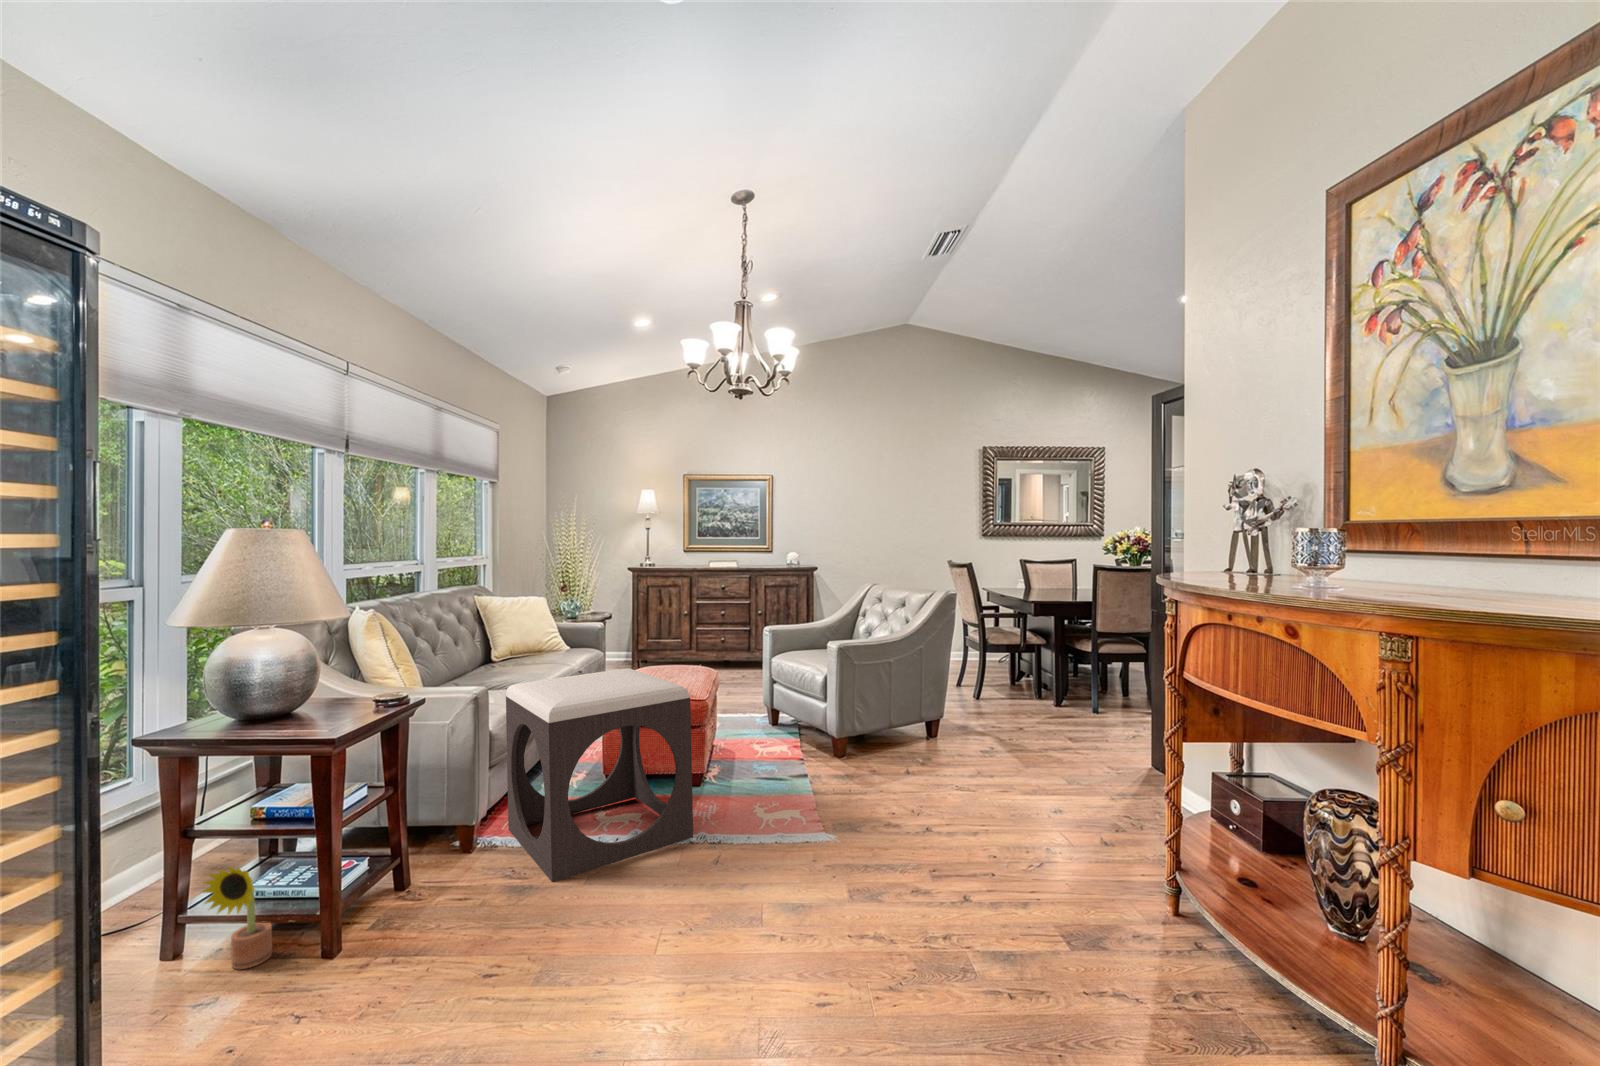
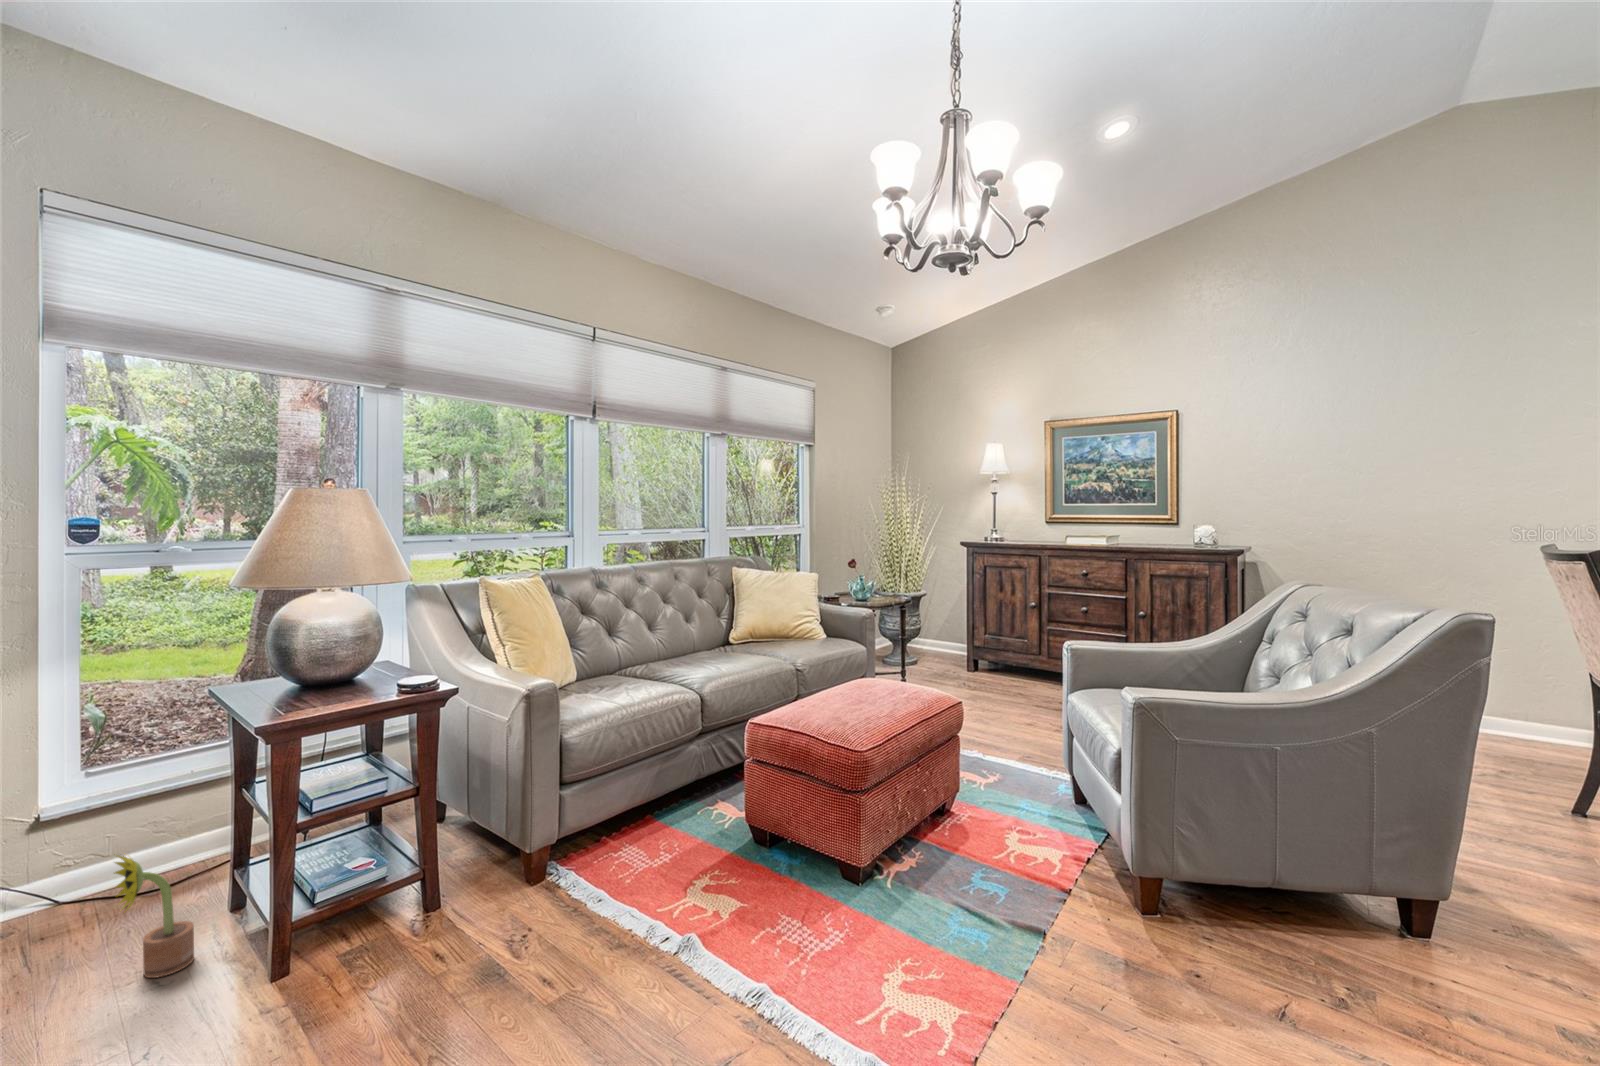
footstool: present [506,668,693,882] -> none [492,678,759,997]

